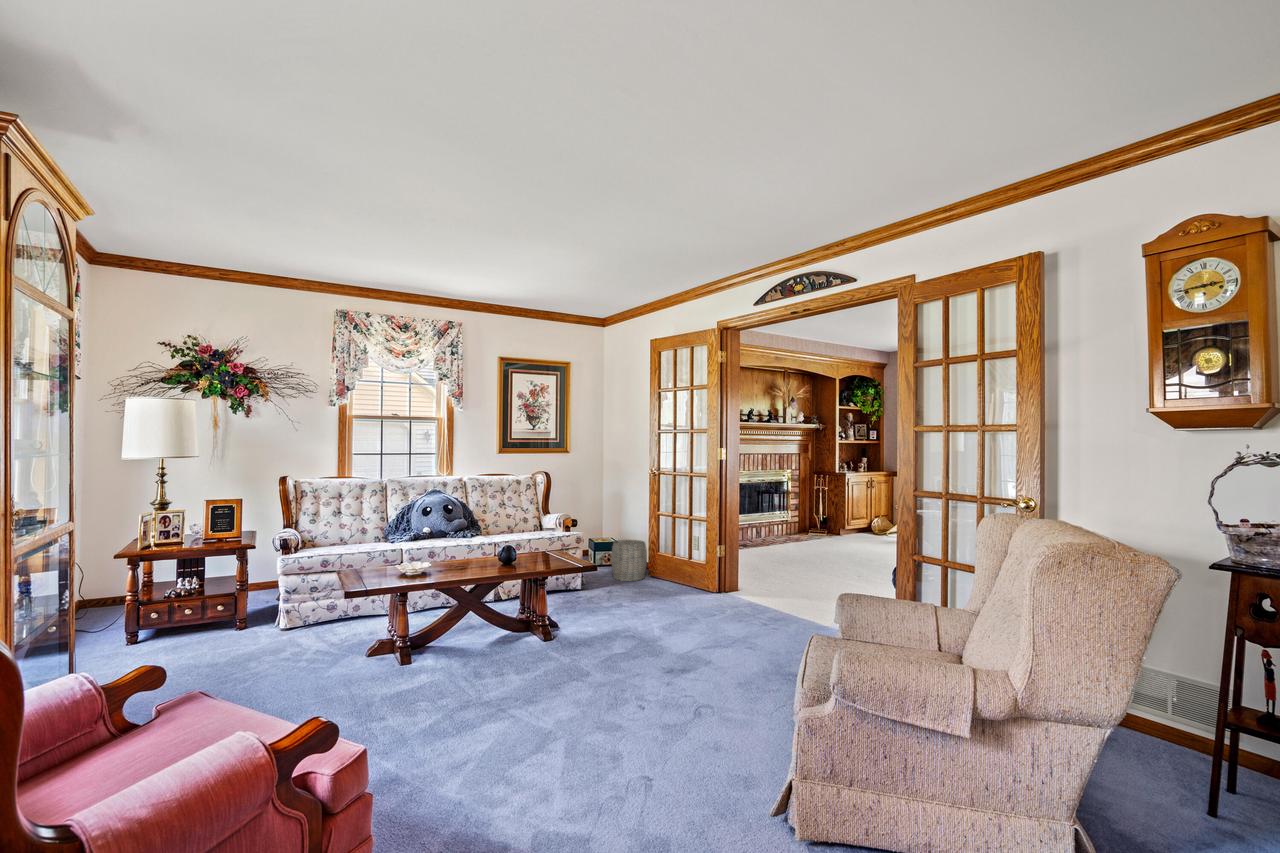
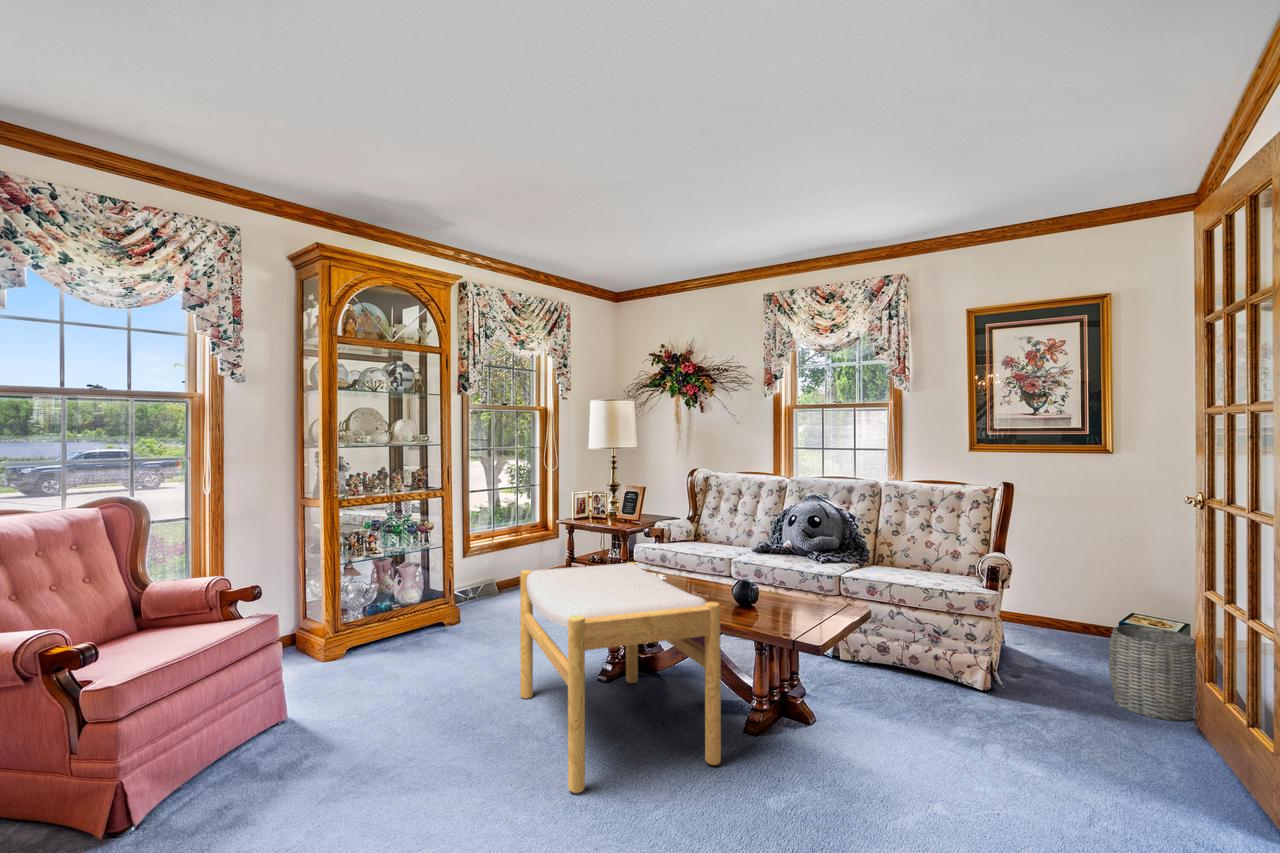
footstool: none [402,553,595,692] -> present [520,562,721,793]

